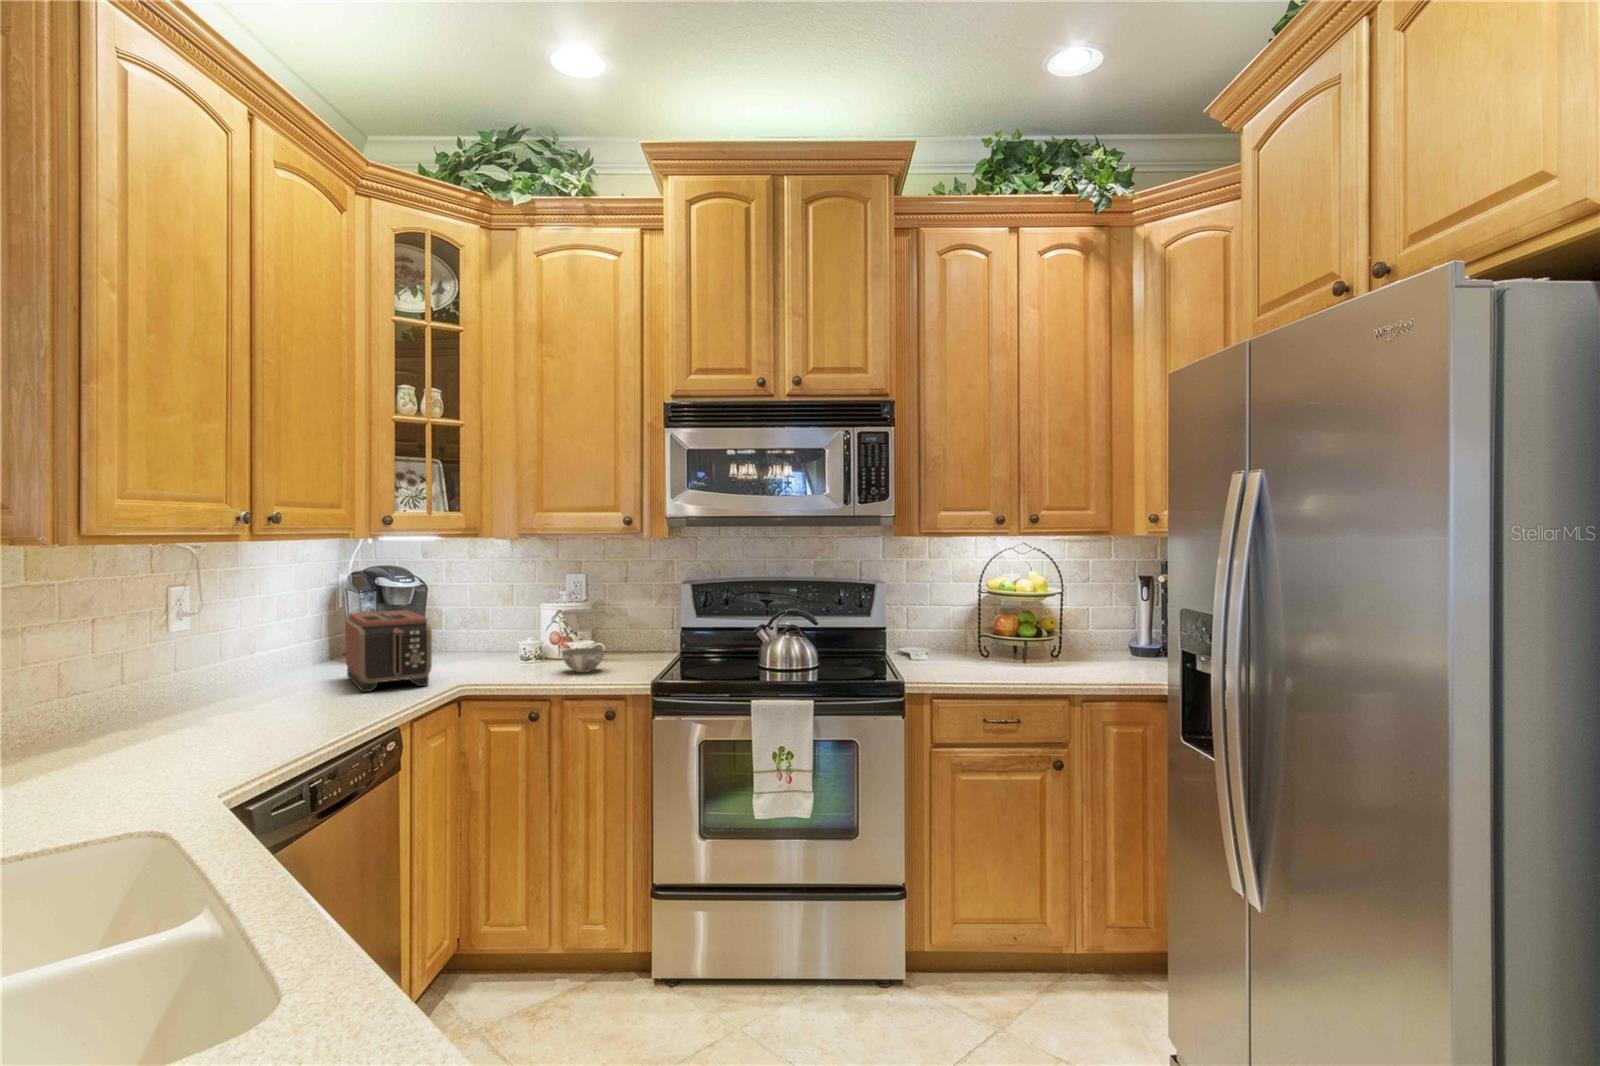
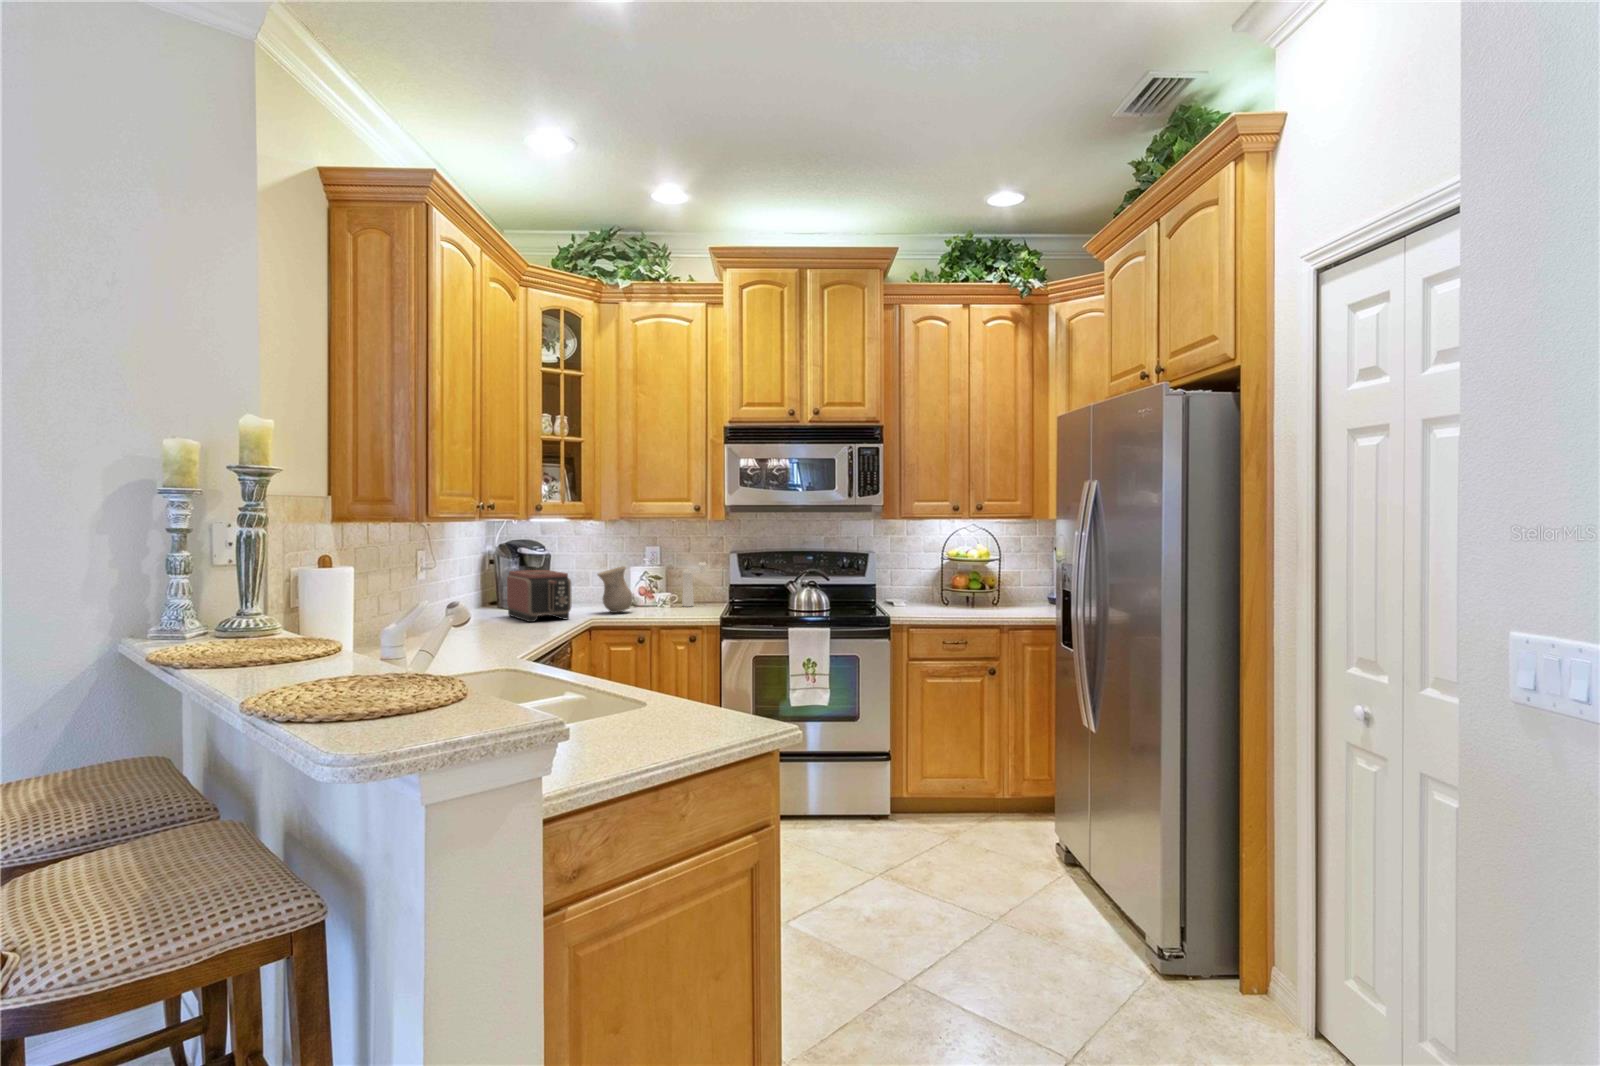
pepper mill: none [612,596,650,659] -> present [682,563,706,607]
vase: none [480,604,533,672] -> present [597,566,633,613]
bowl: present [562,609,605,672] -> none [653,570,683,613]

